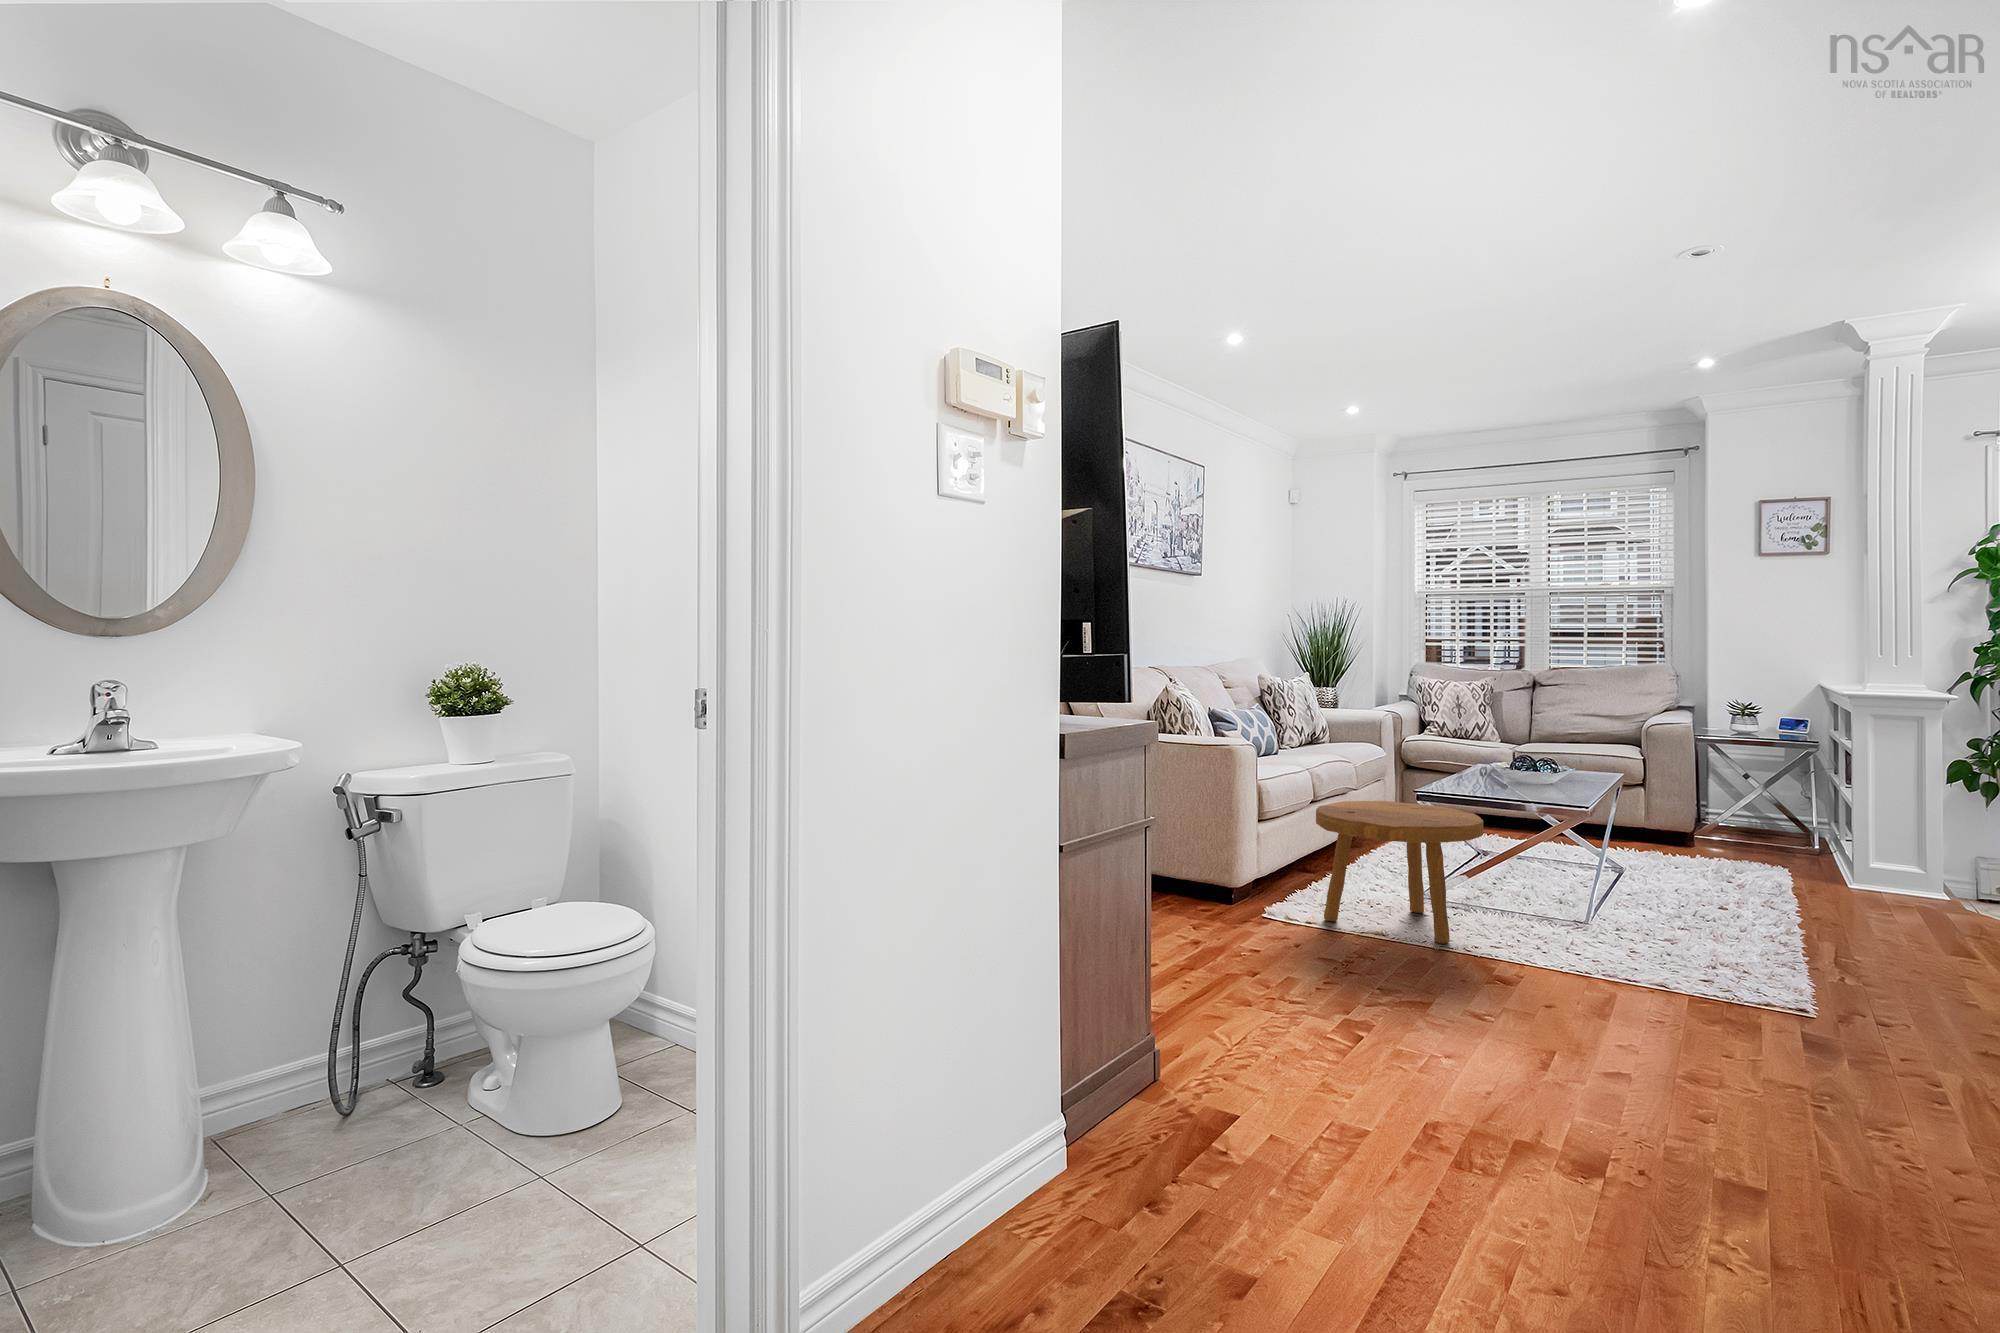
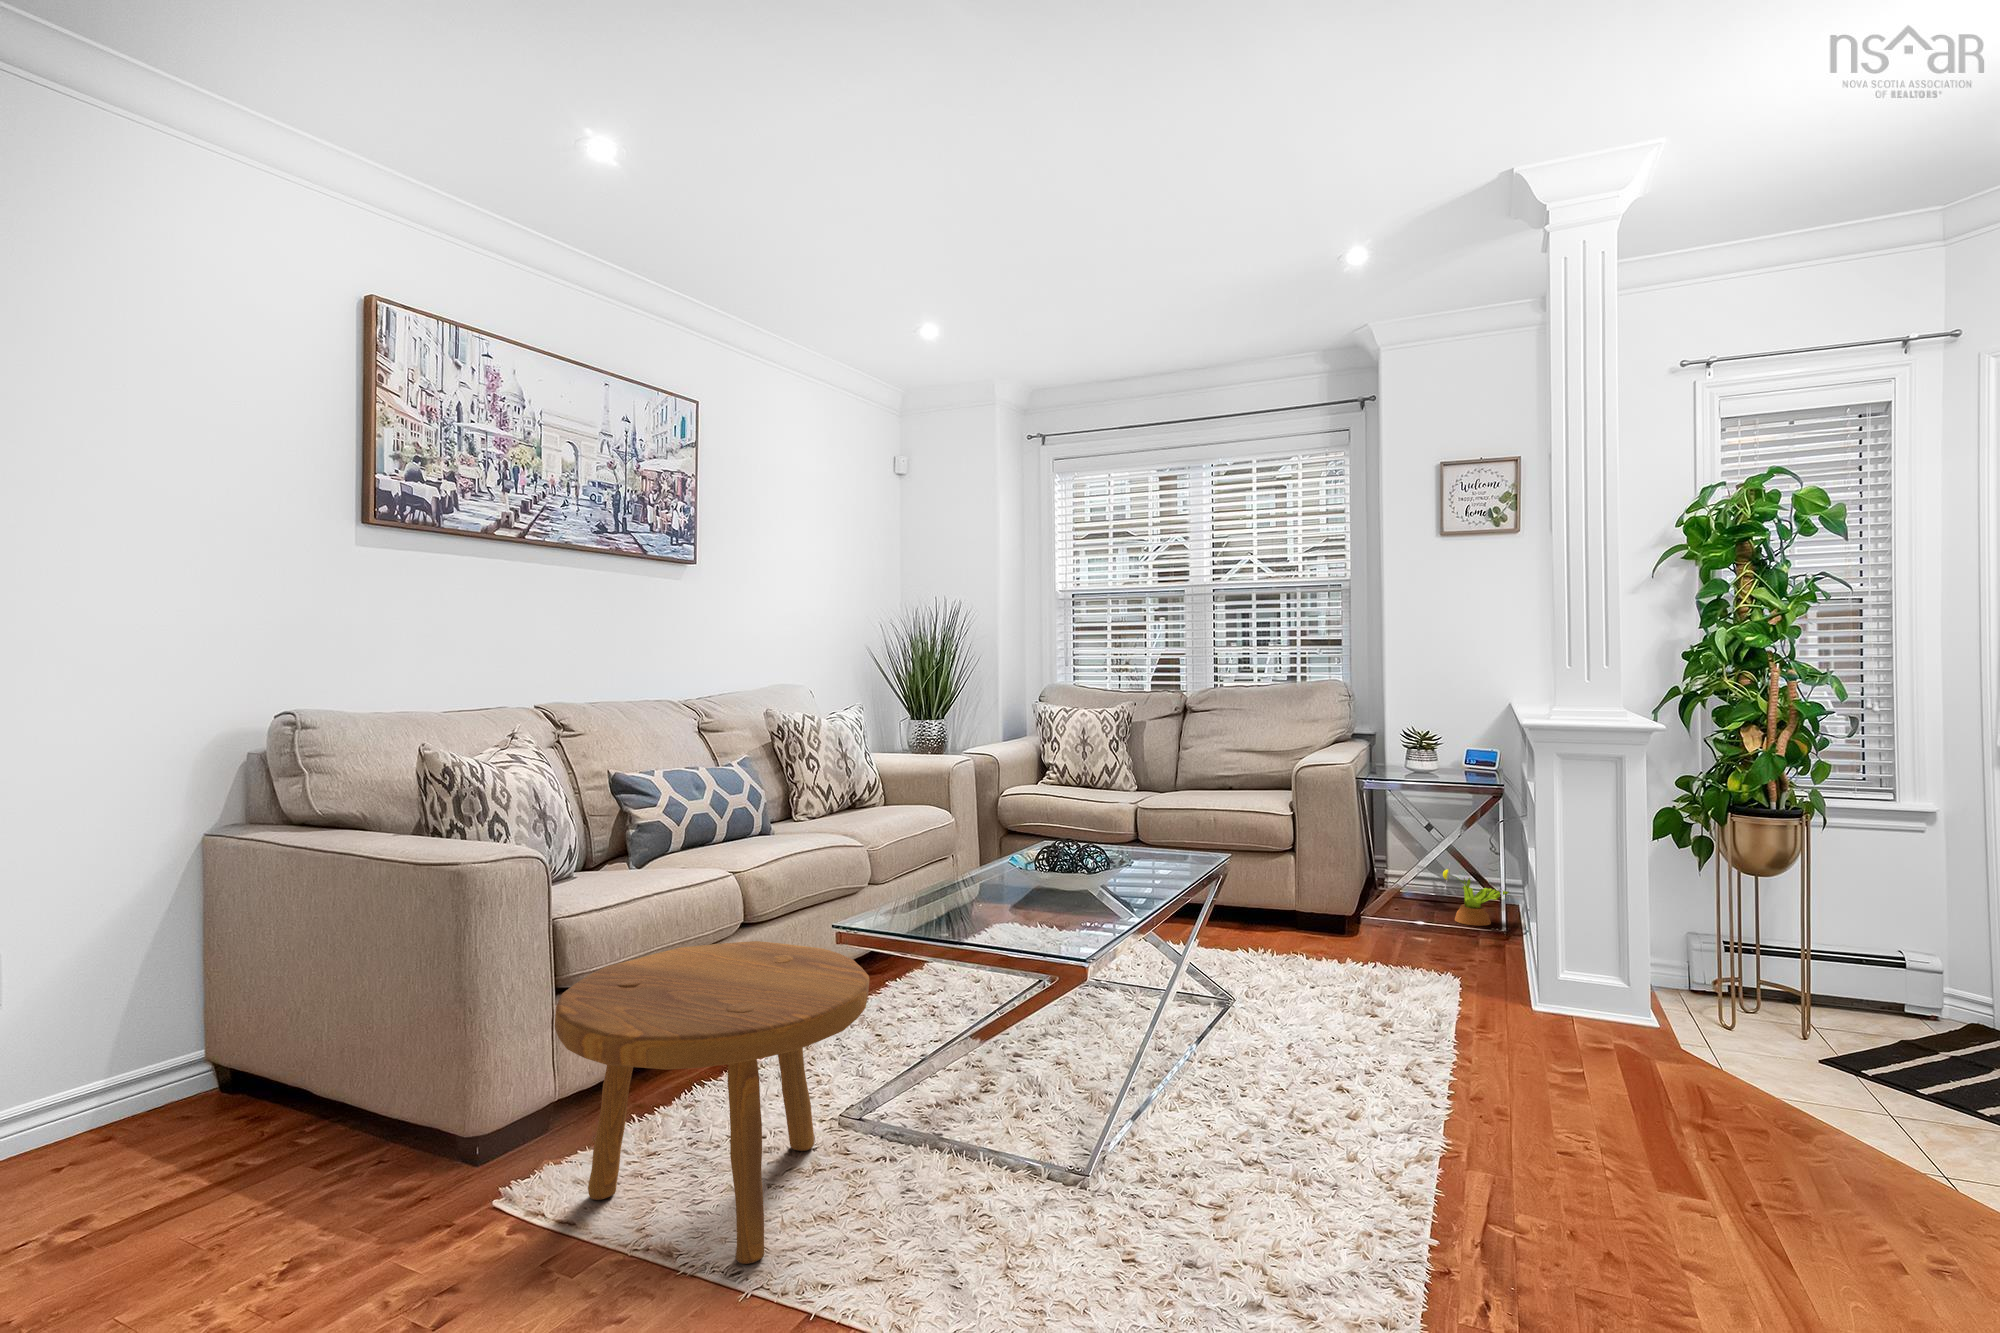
decorative plant: none [1761,797,1818,846] -> present [1443,864,1509,926]

